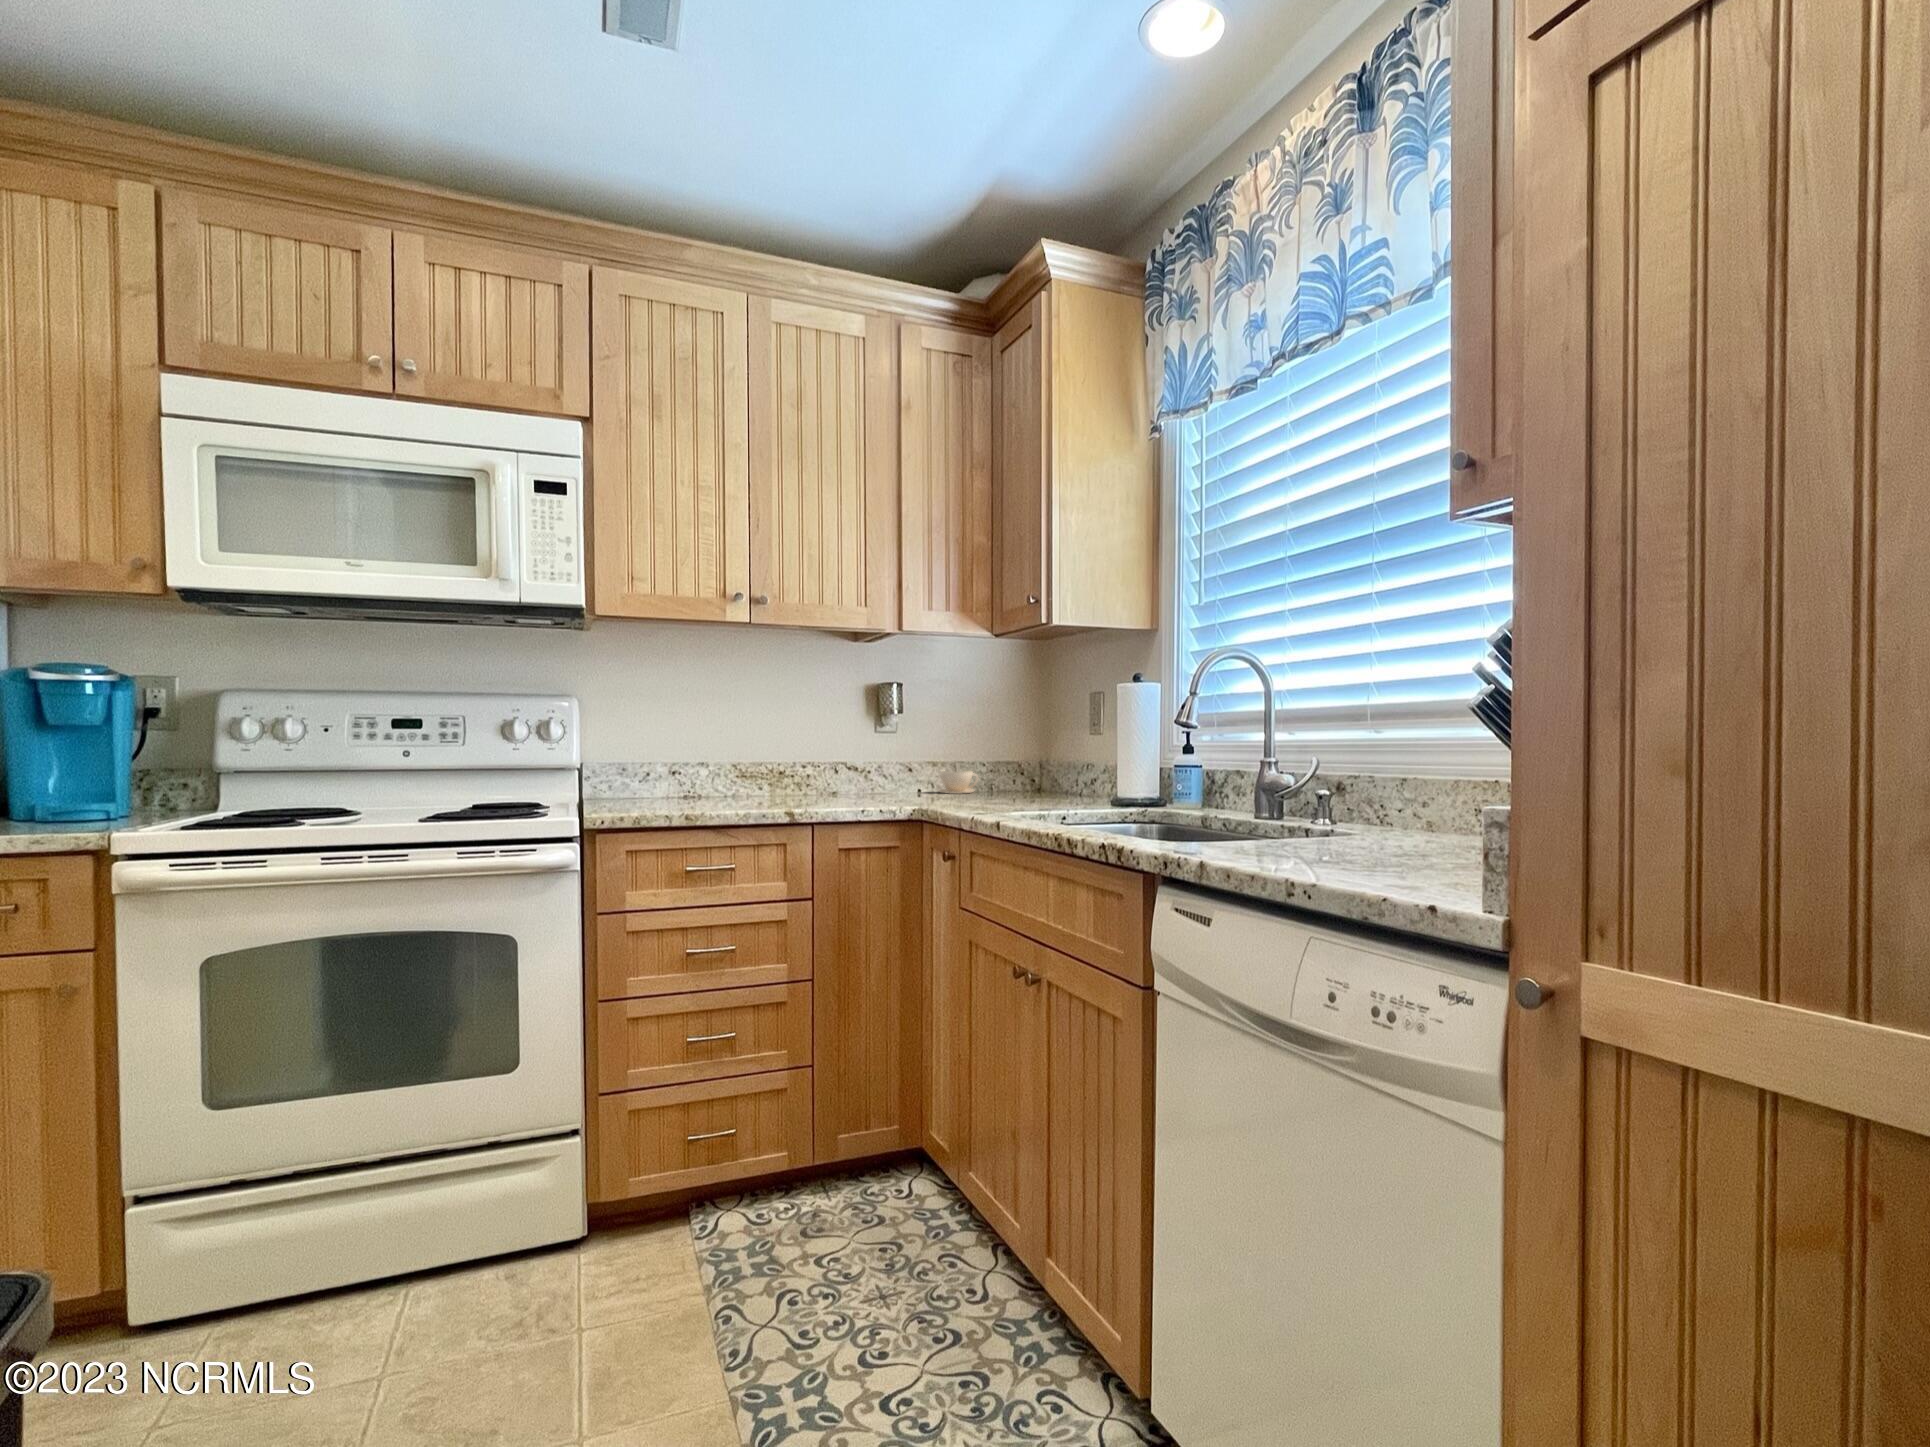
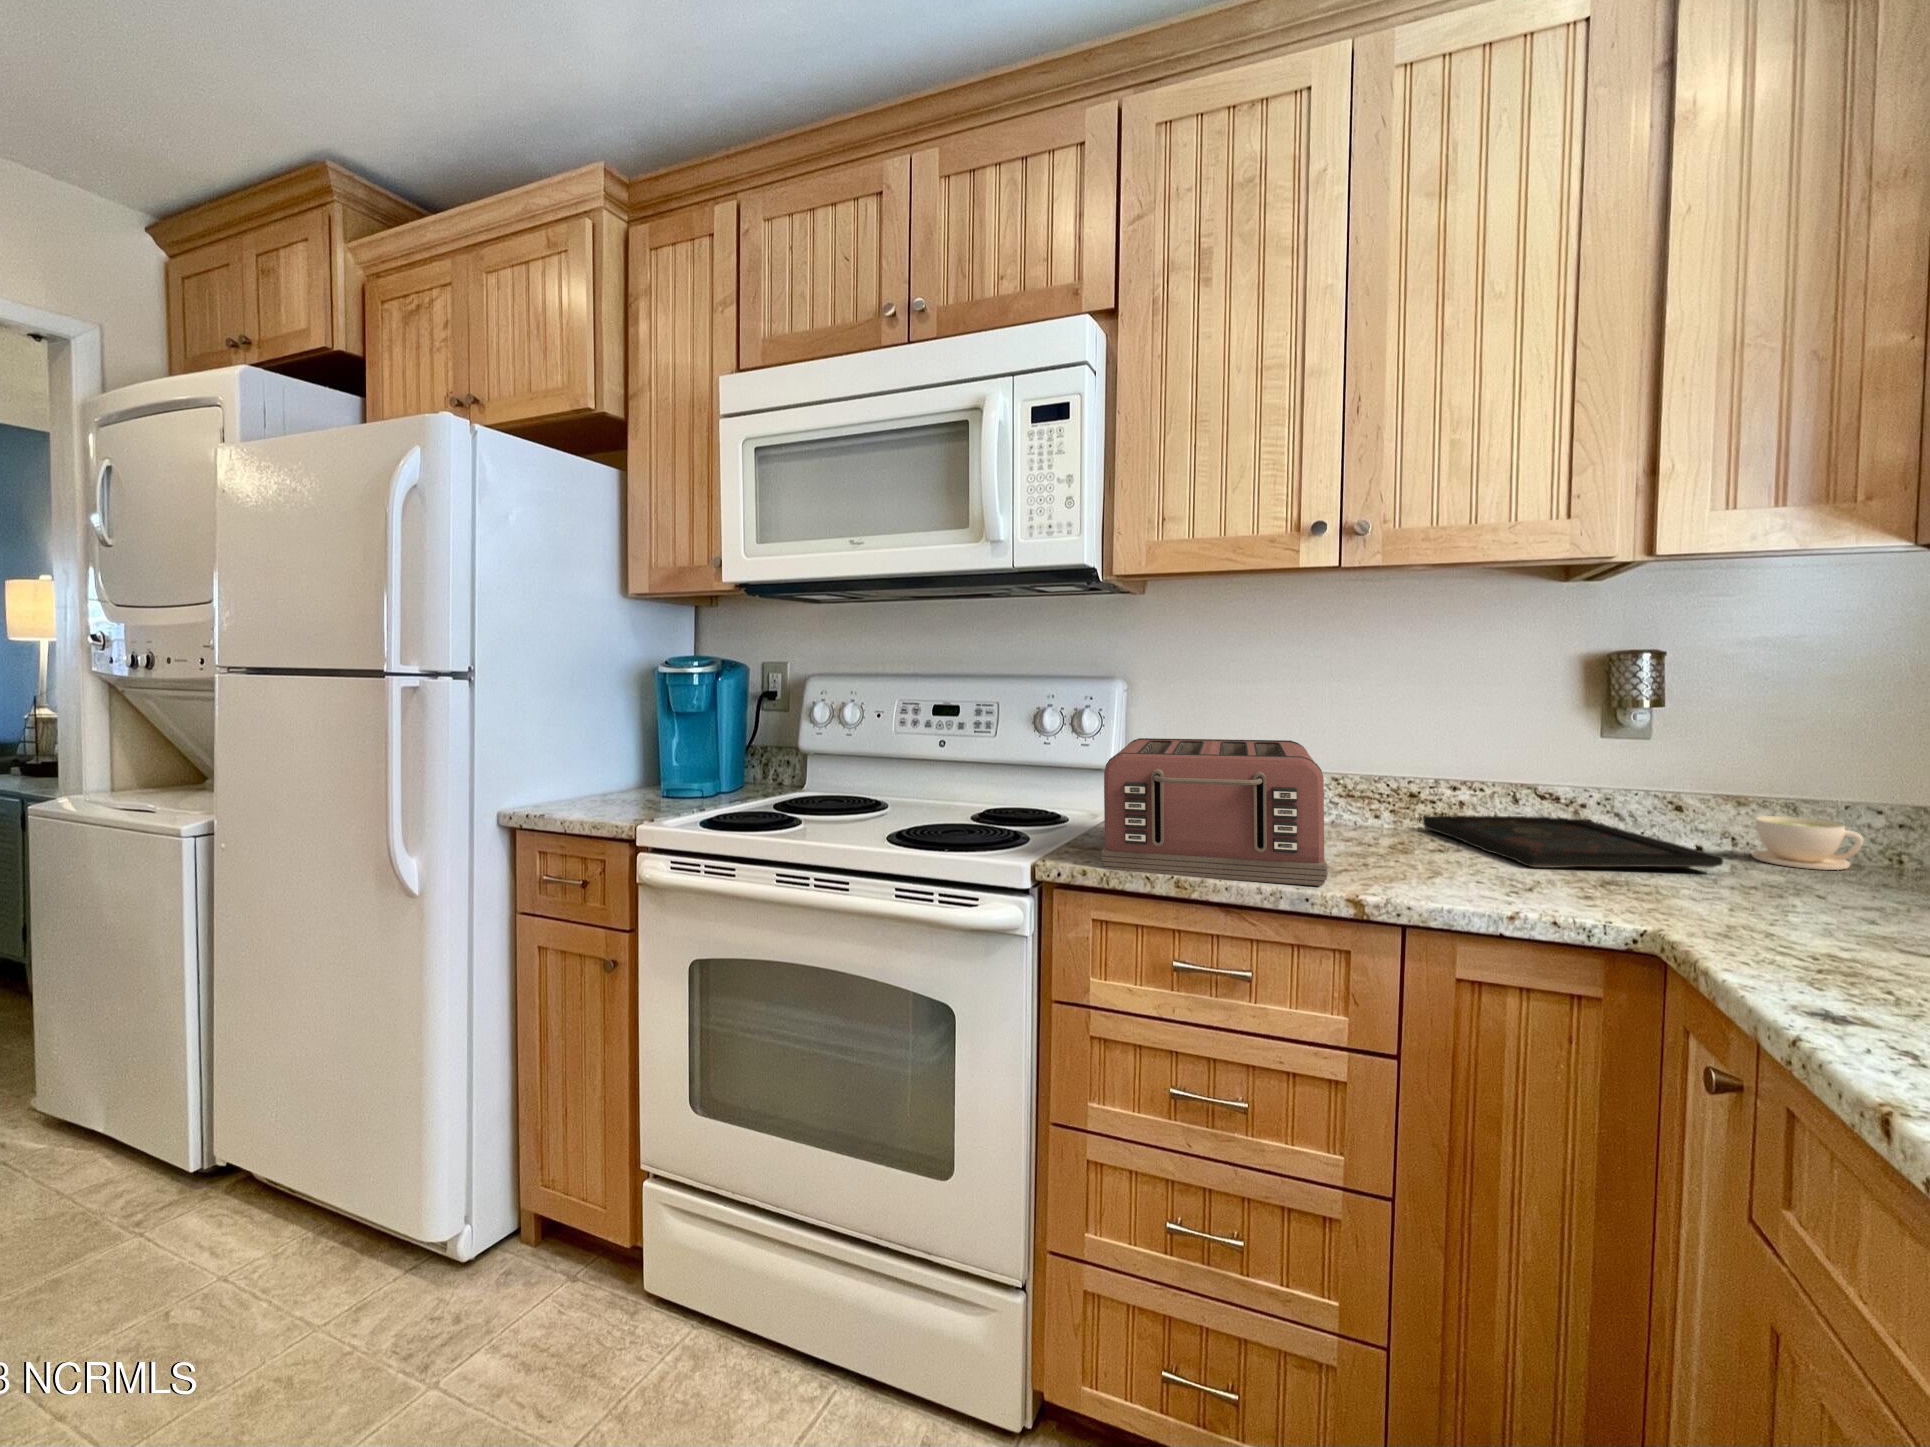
toaster: none [600,734,756,822] -> present [1101,738,1328,886]
tray: none [786,781,928,802] -> present [1423,815,1723,868]

